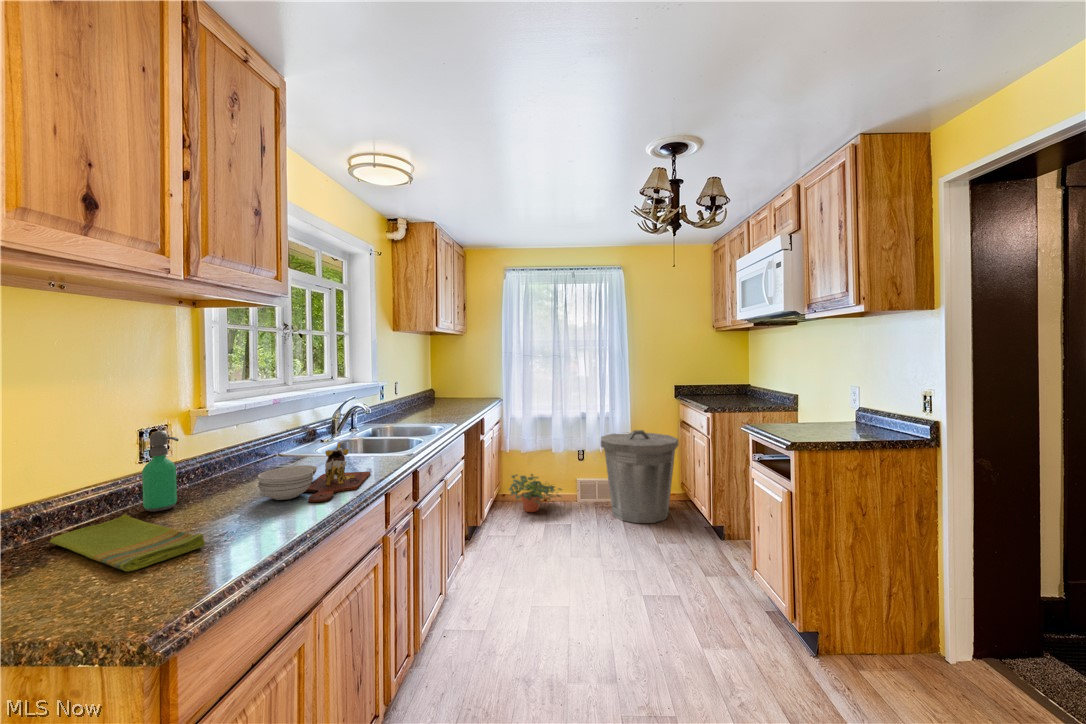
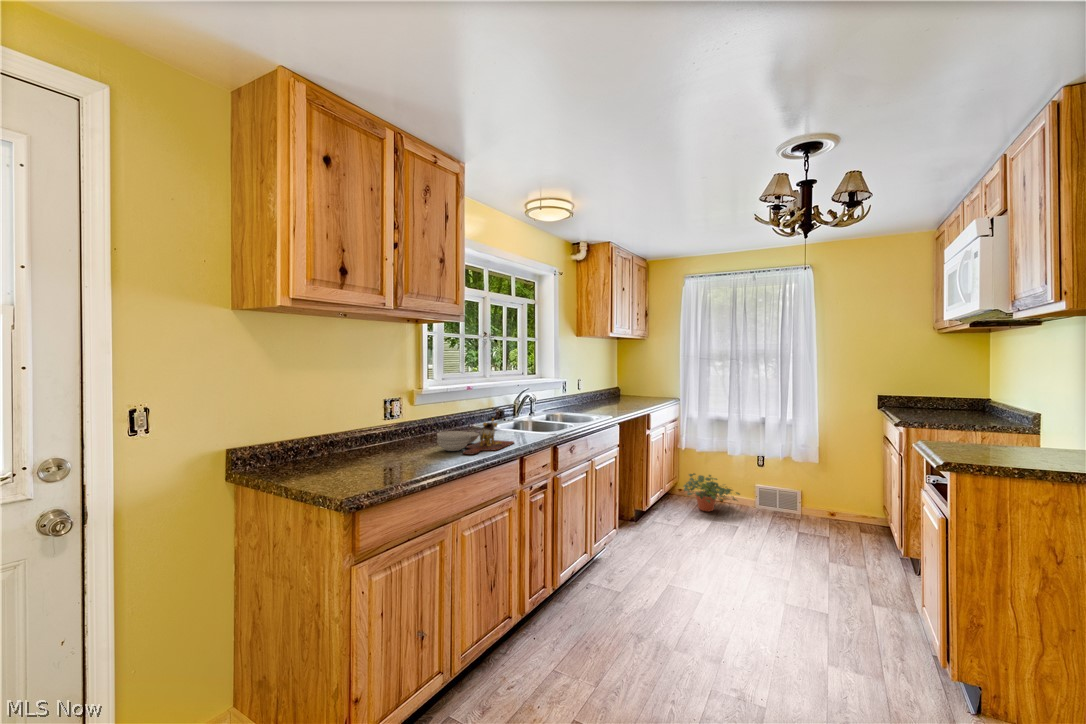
trash can: present [601,430,678,523] -> none [779,441,878,543]
soap dispenser: present [142,431,178,512] -> none [380,400,397,449]
dish towel: present [50,514,205,571] -> none [333,446,395,472]

